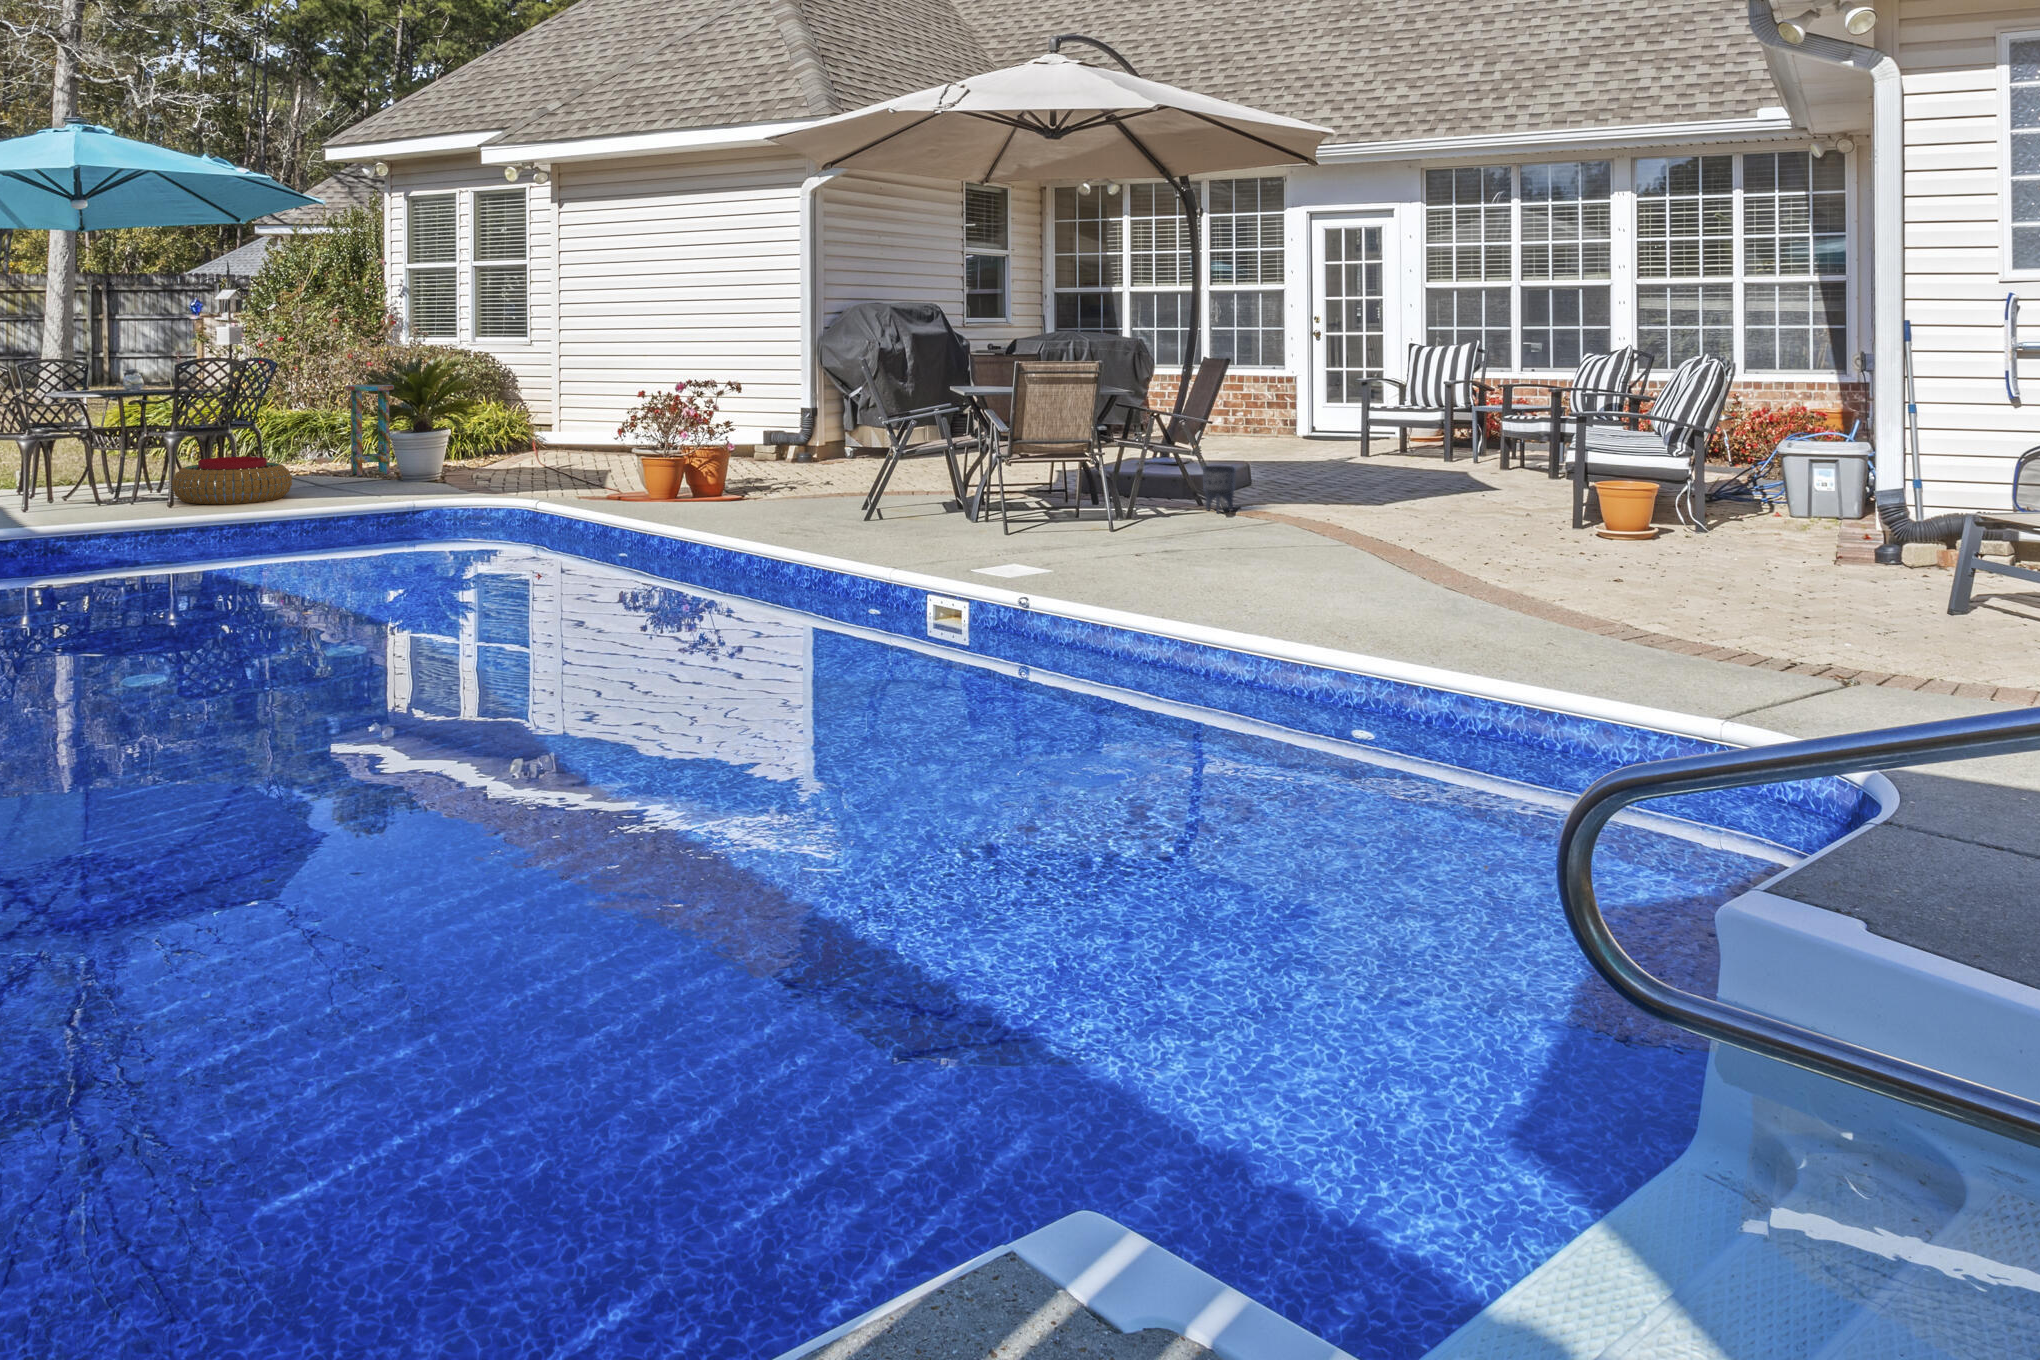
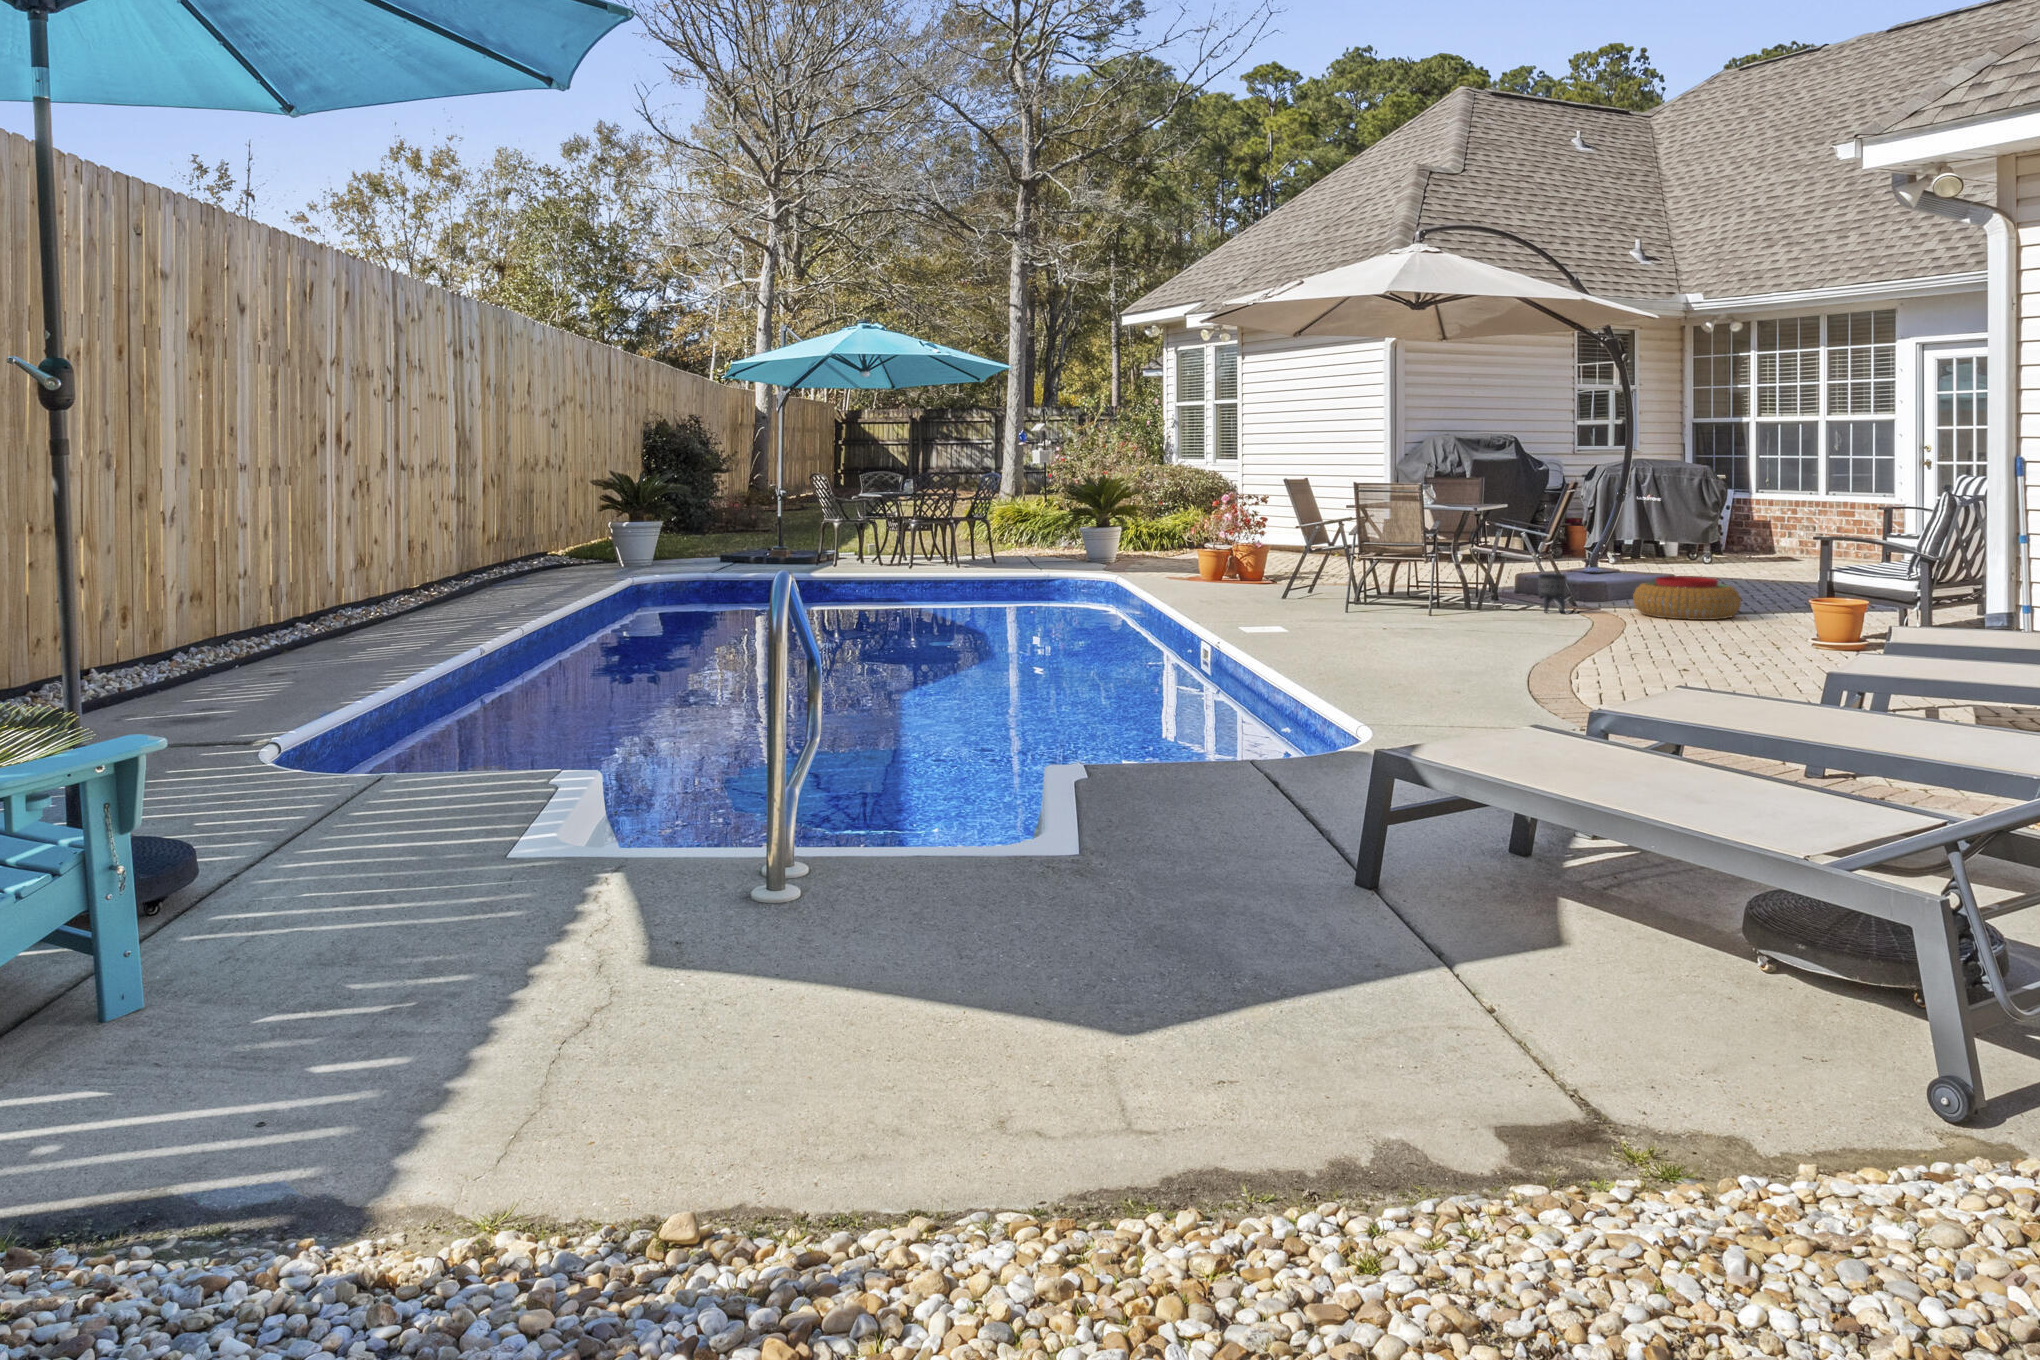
side table: present [345,384,394,476] -> none [1042,495,1075,560]
pouf: present [172,457,292,504] -> present [1633,576,1741,620]

